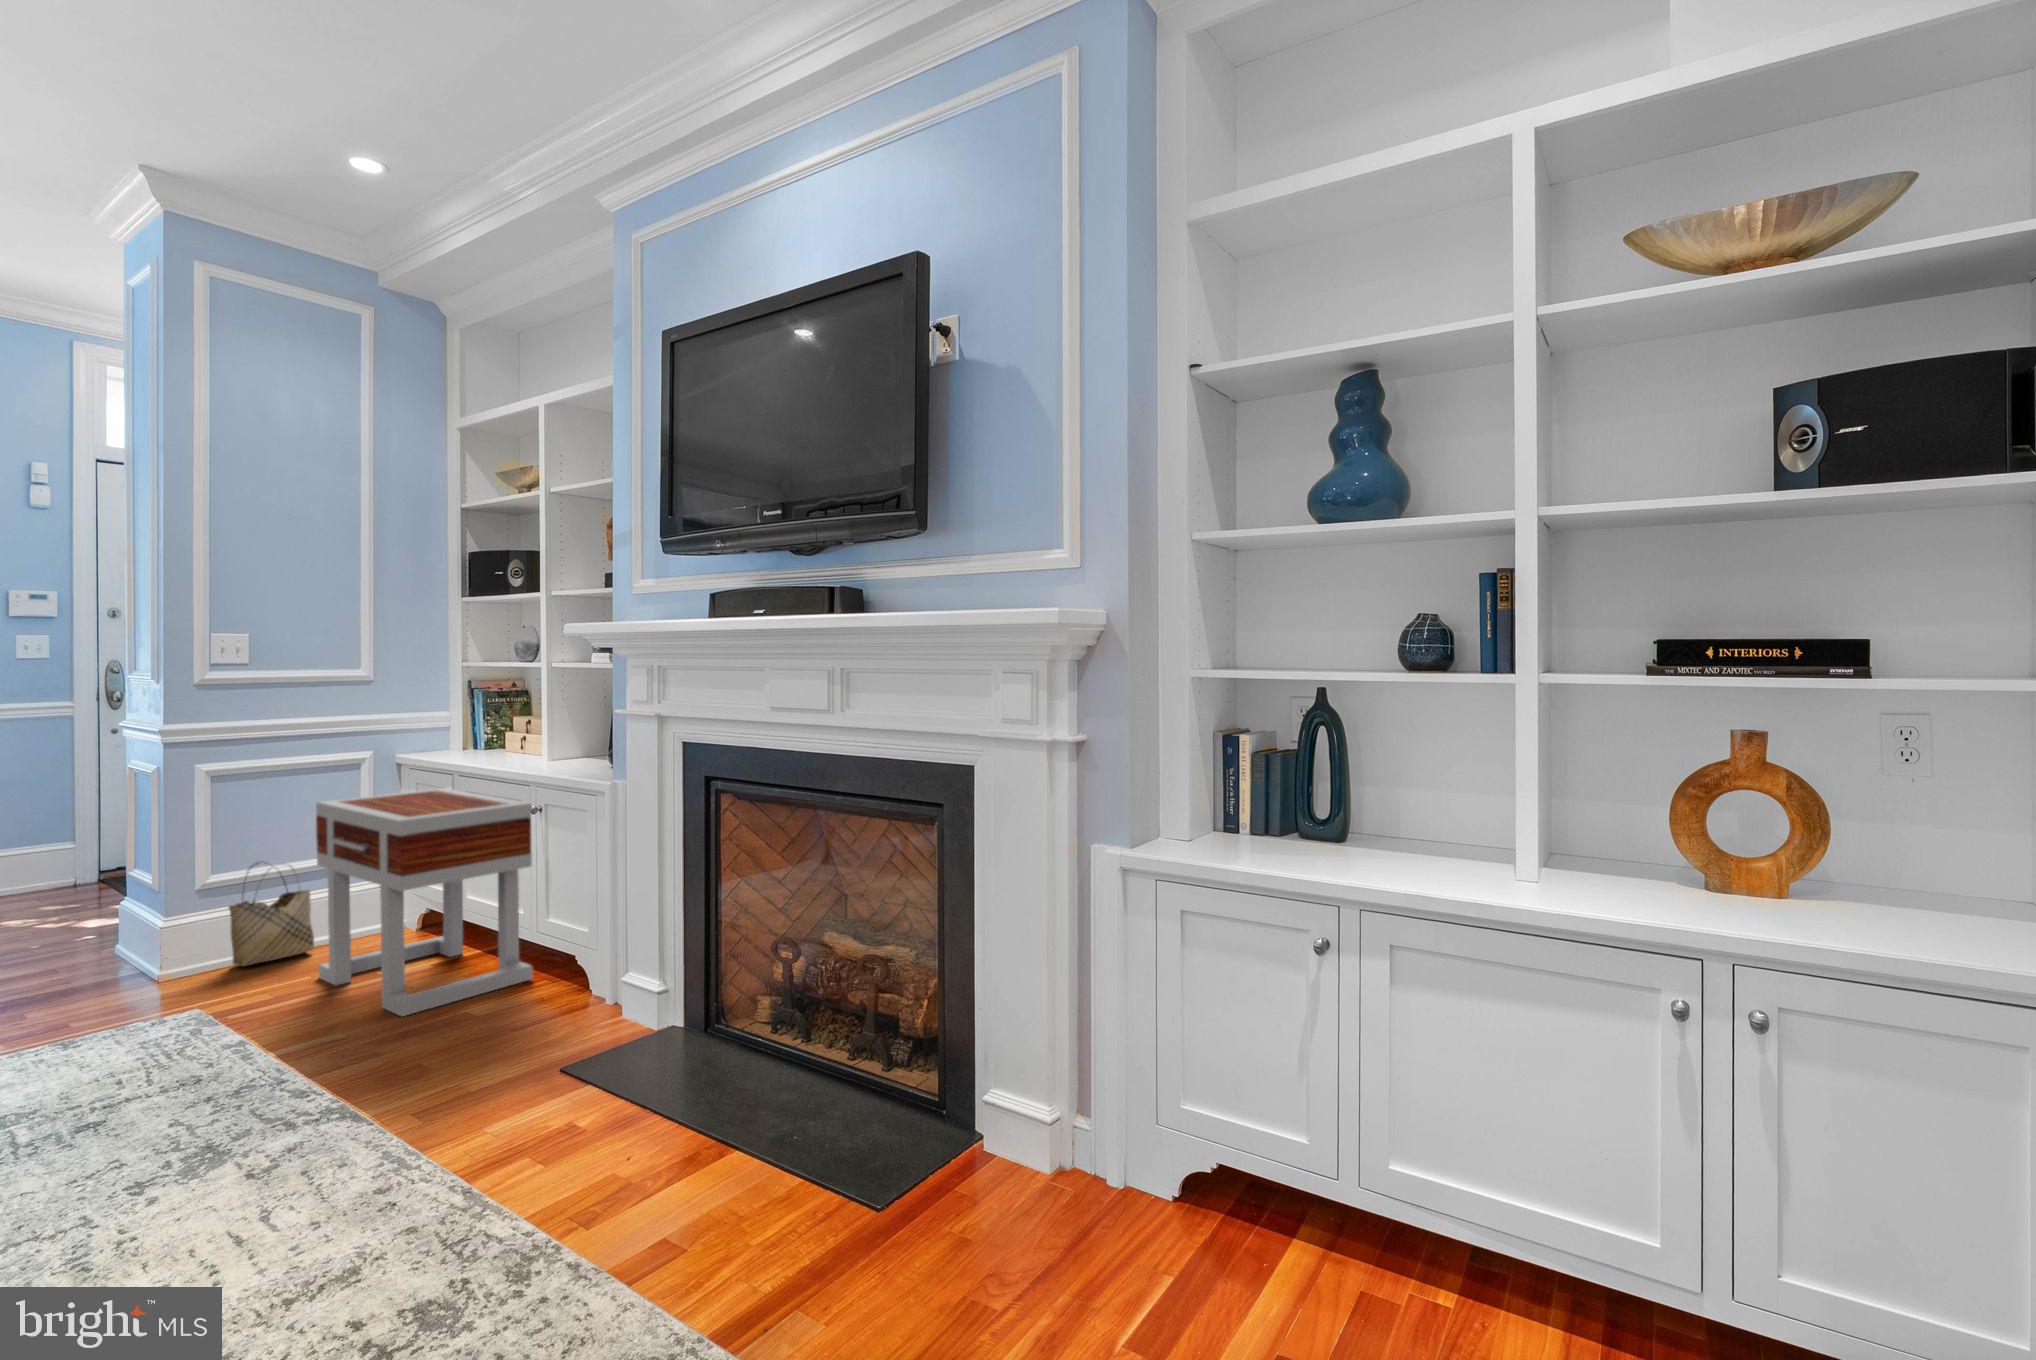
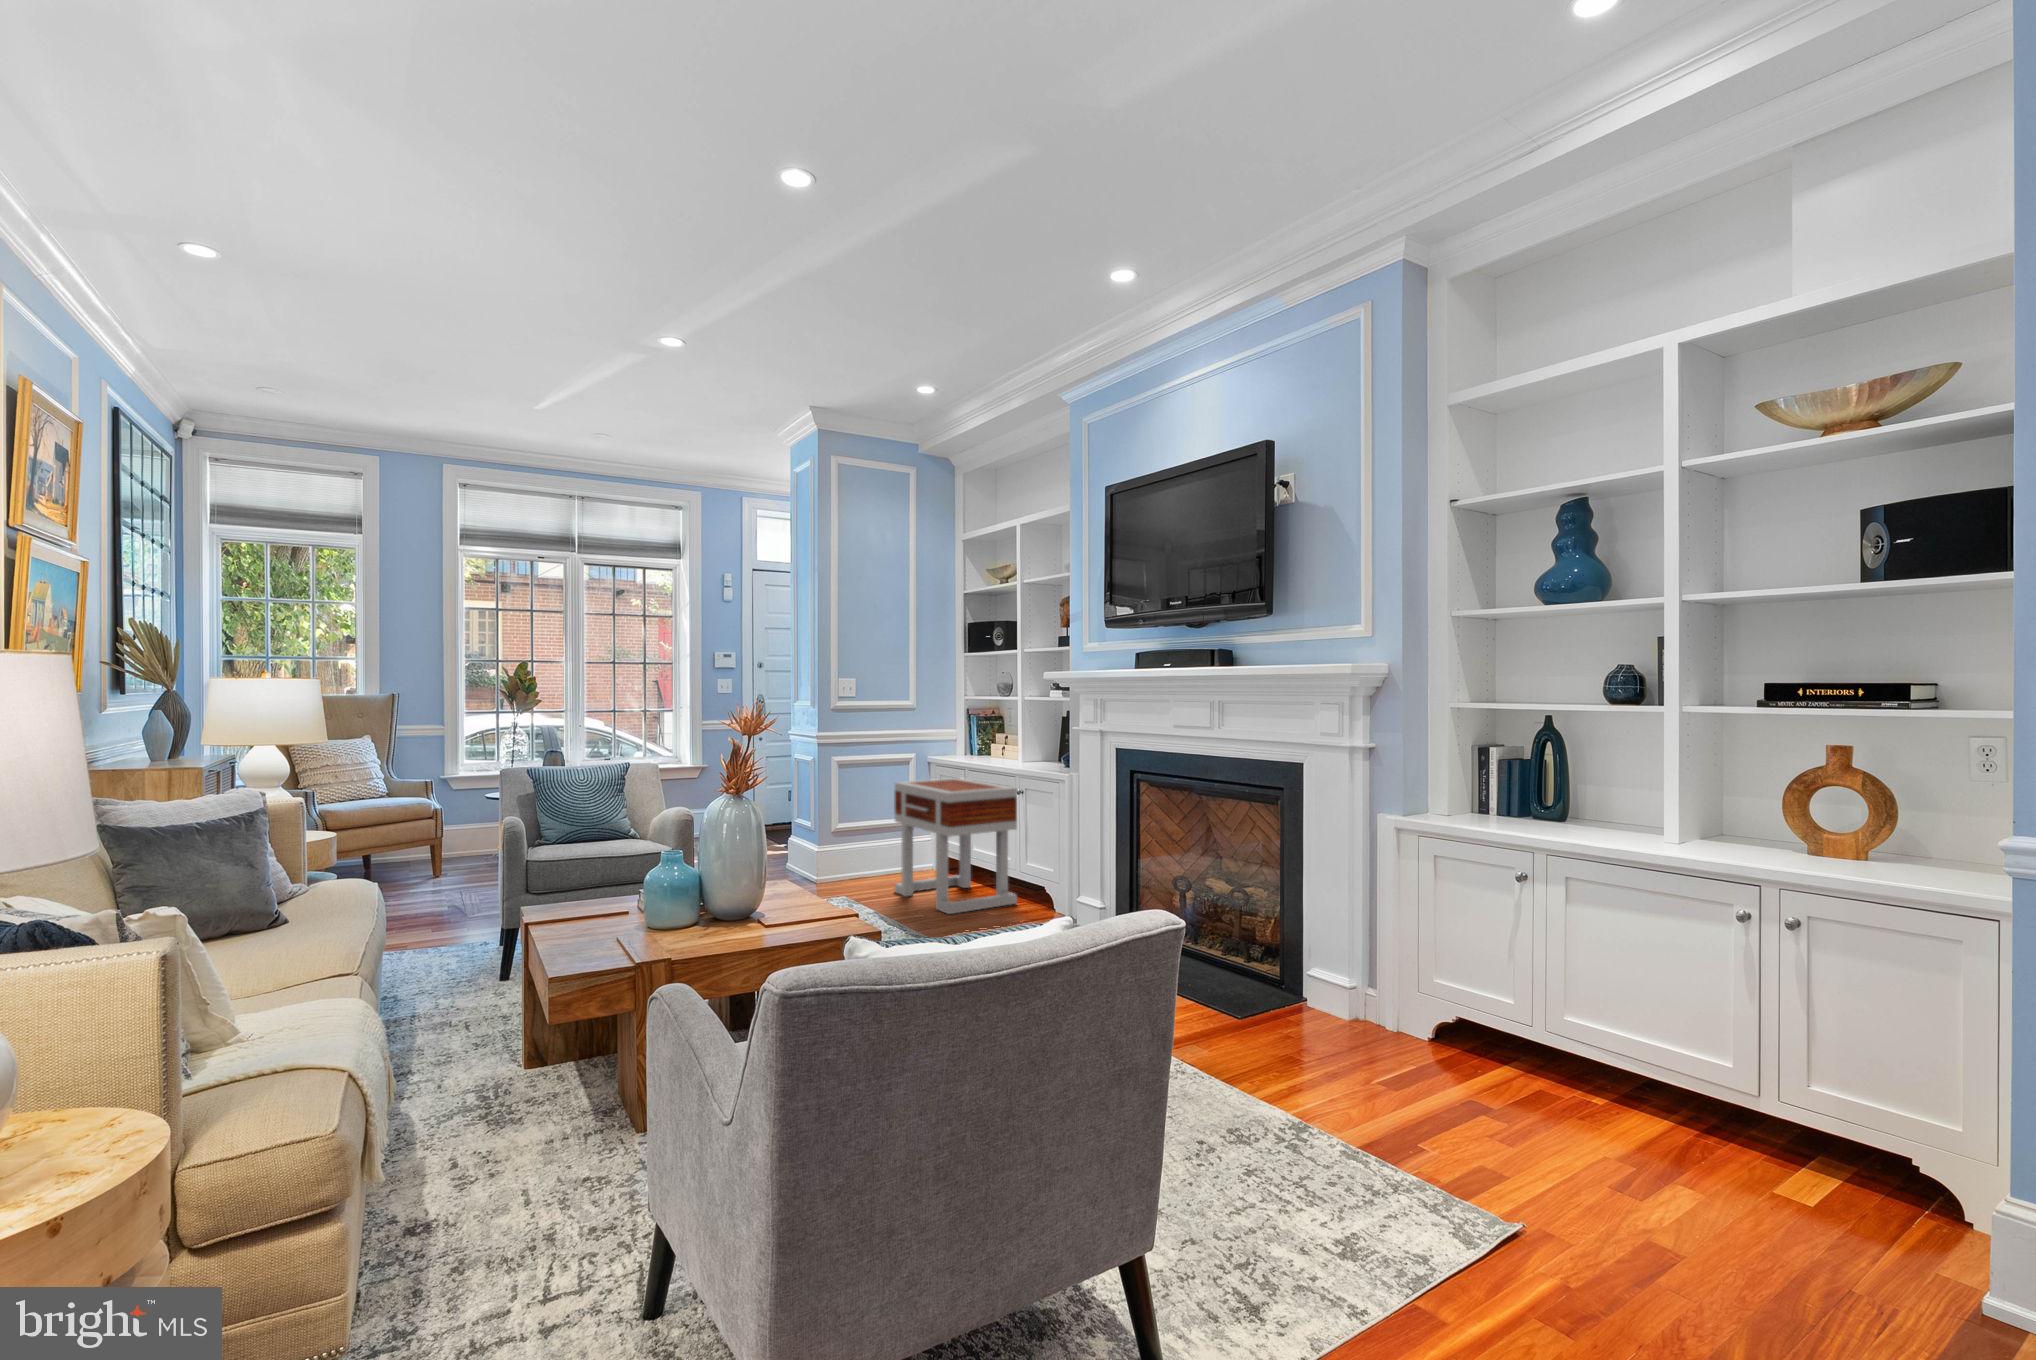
woven basket: present [229,863,314,966] -> none [845,819,886,882]

